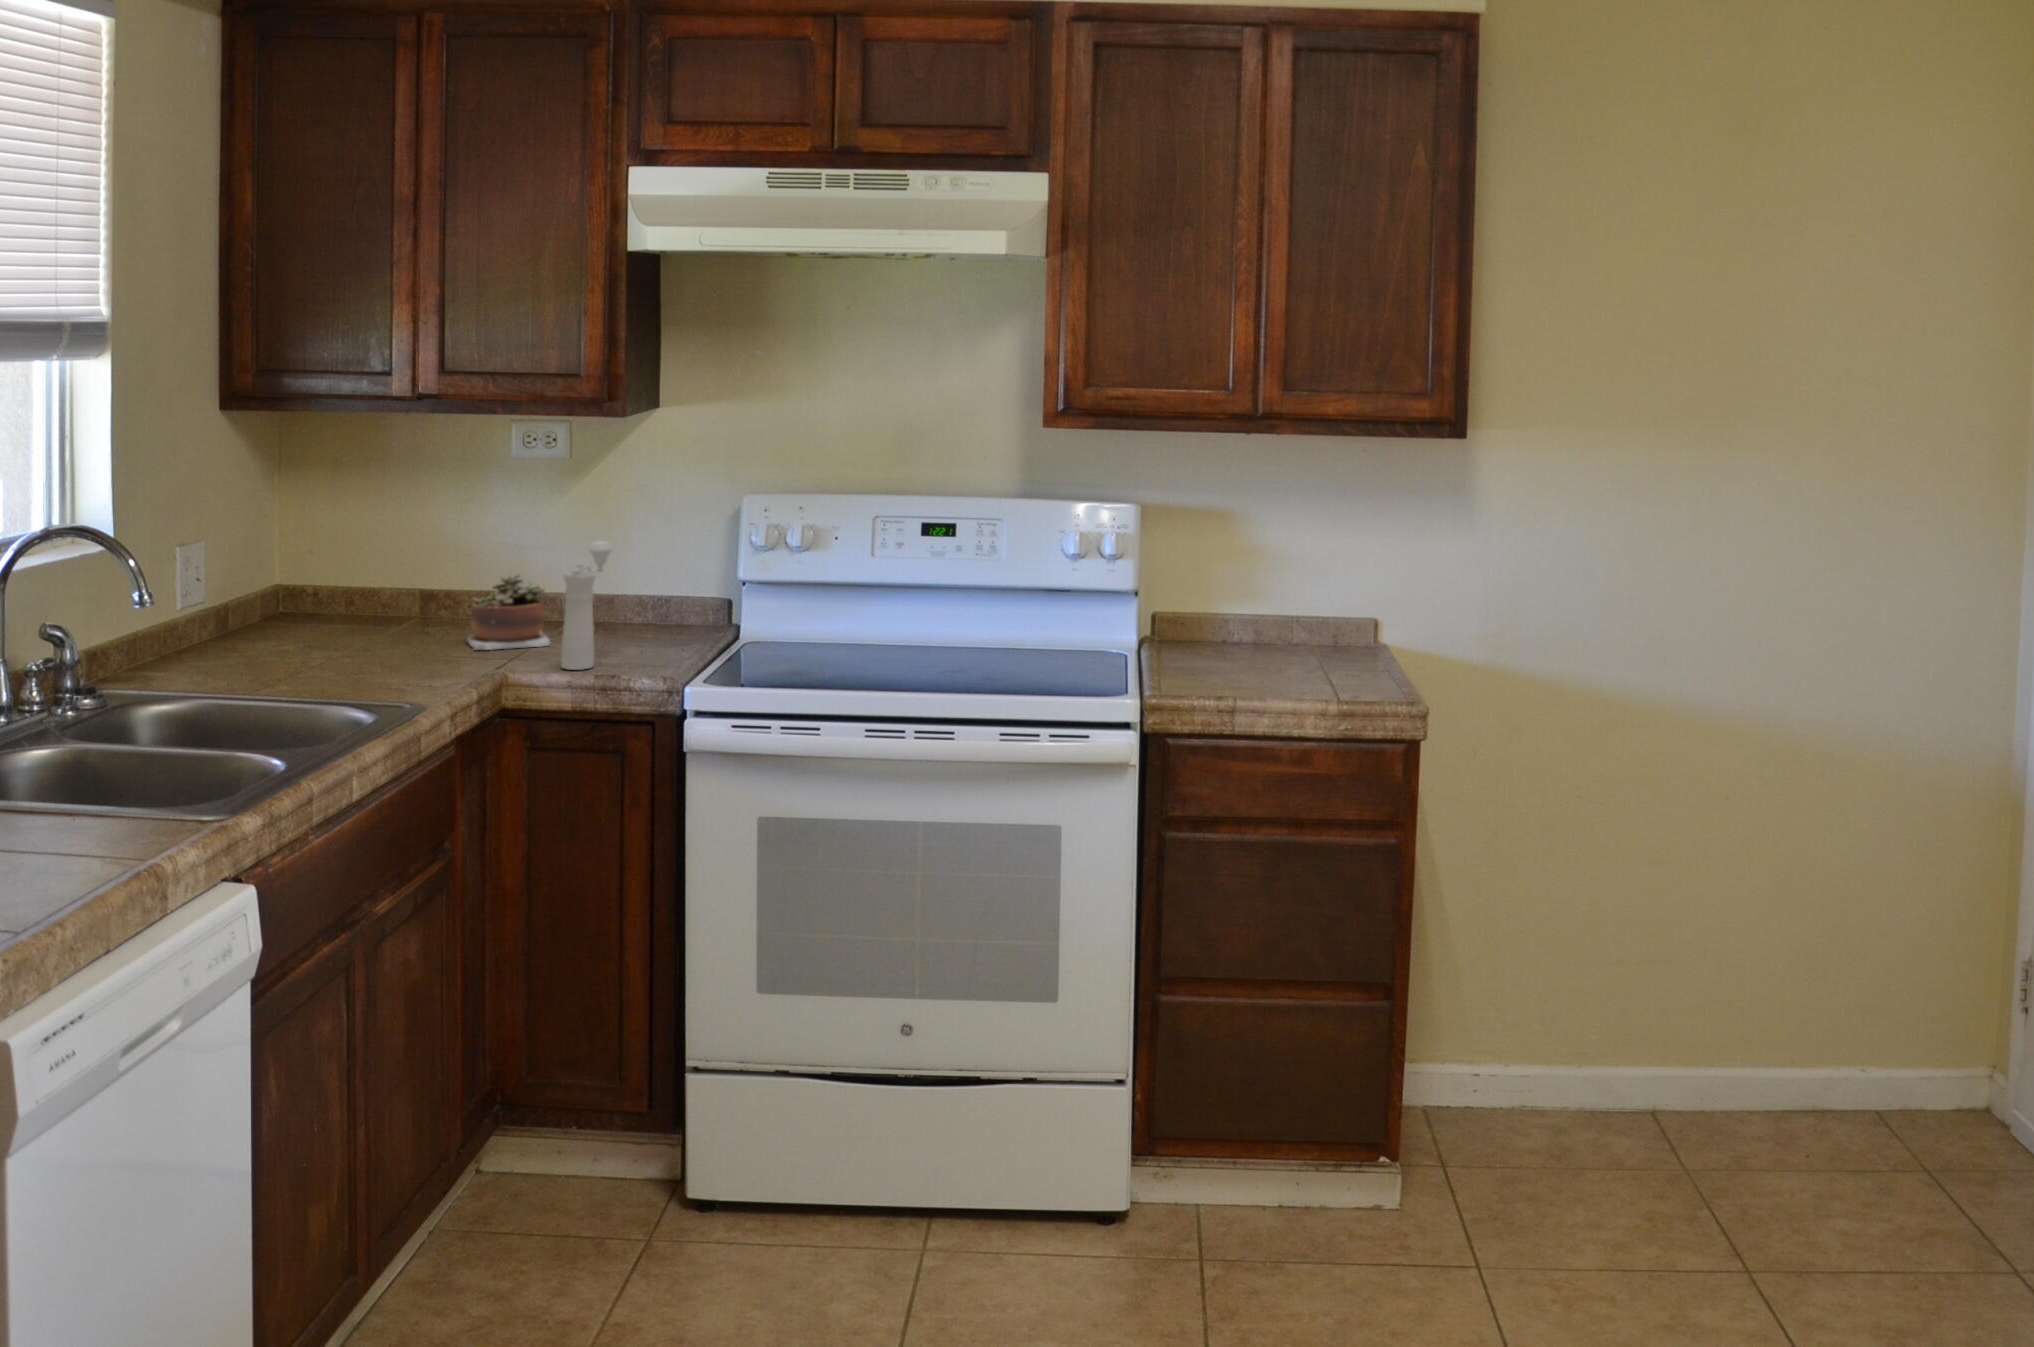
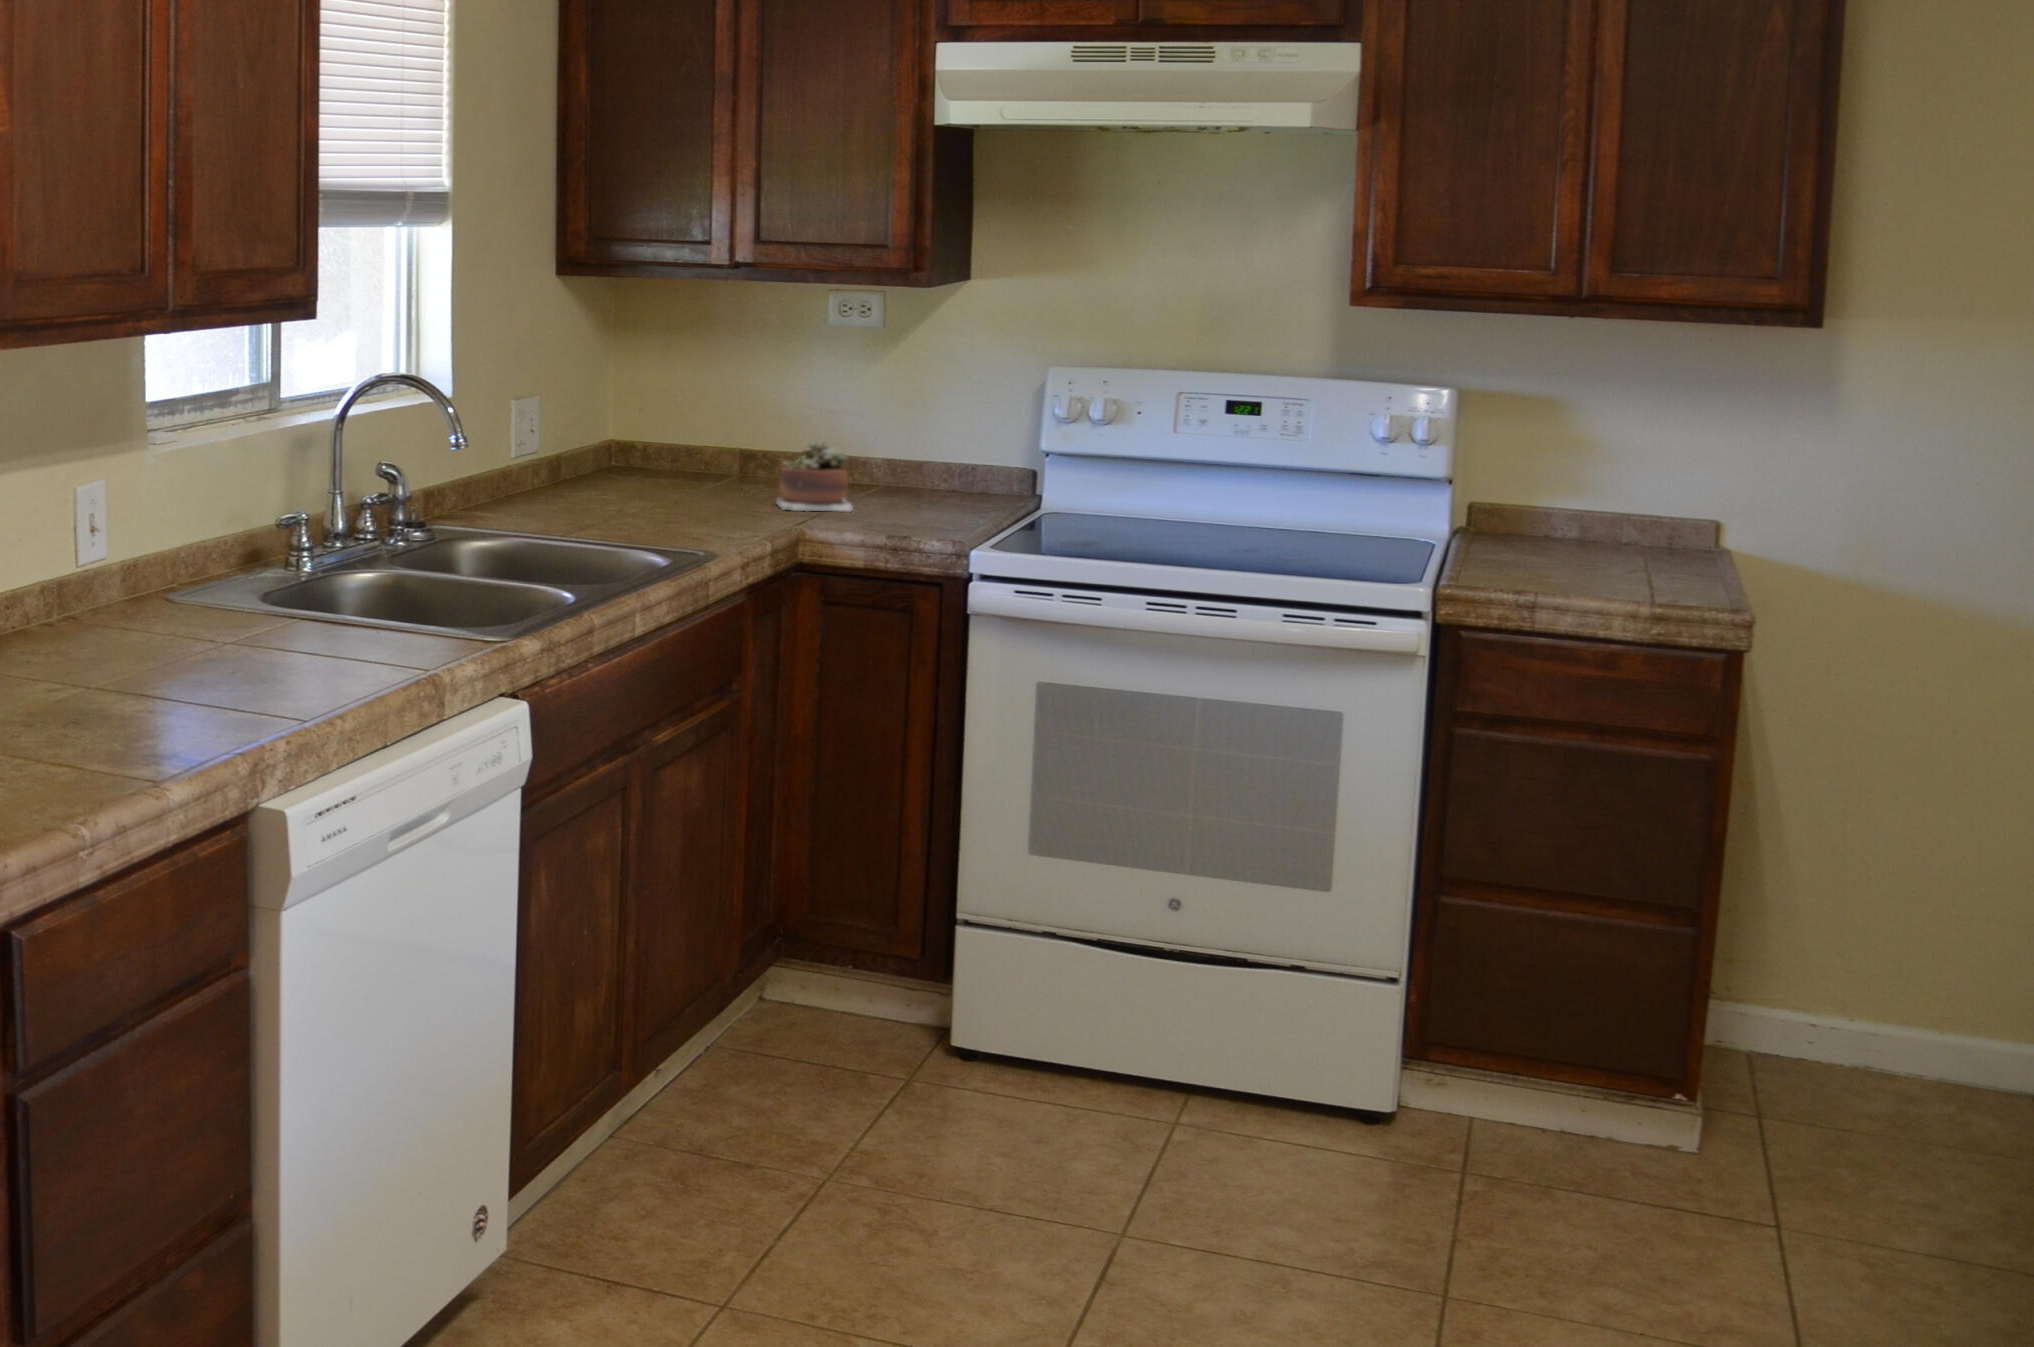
pepper mill: present [561,541,613,670] -> none [860,409,912,529]

